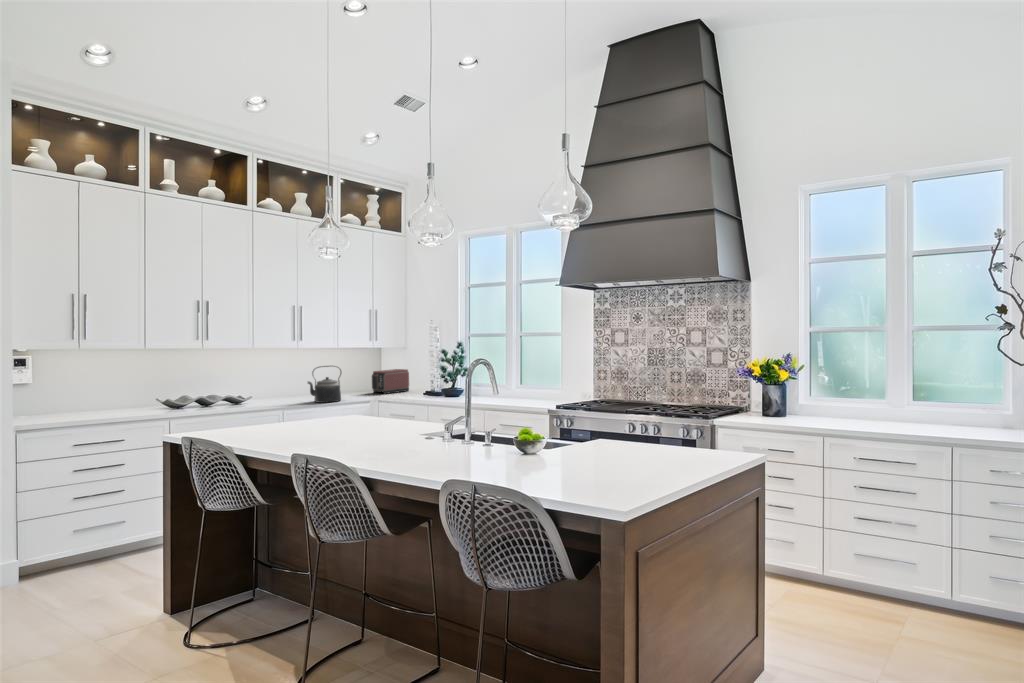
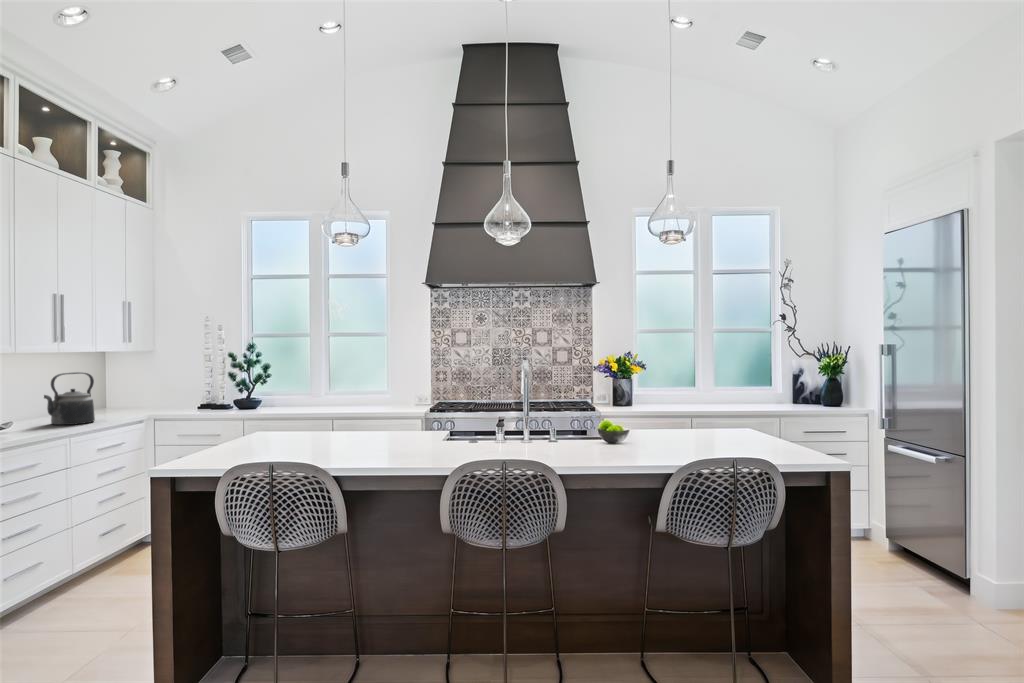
toaster: present [372,369,409,394] -> none [106,379,157,411]

